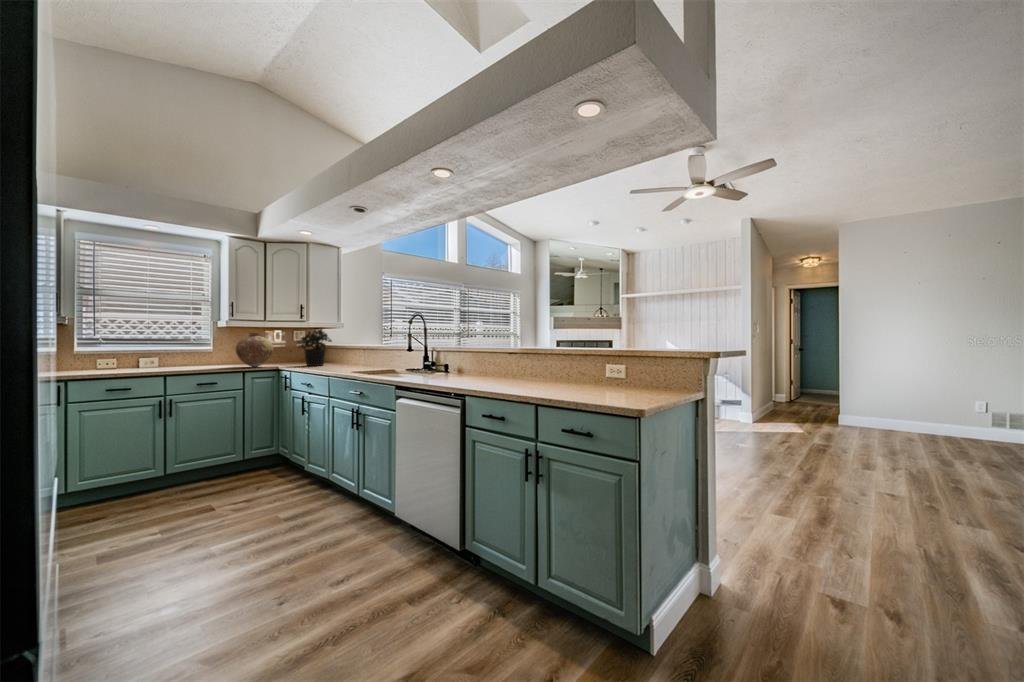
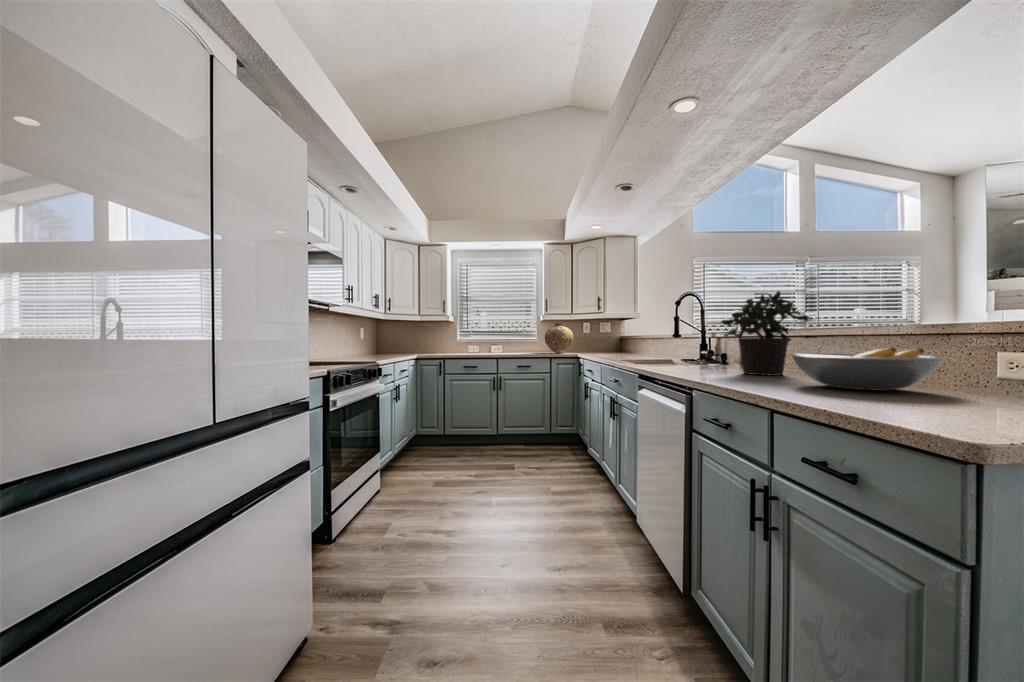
potted plant: present [296,329,332,366] -> present [721,291,809,376]
fruit bowl: none [525,363,591,388] -> present [792,348,942,391]

